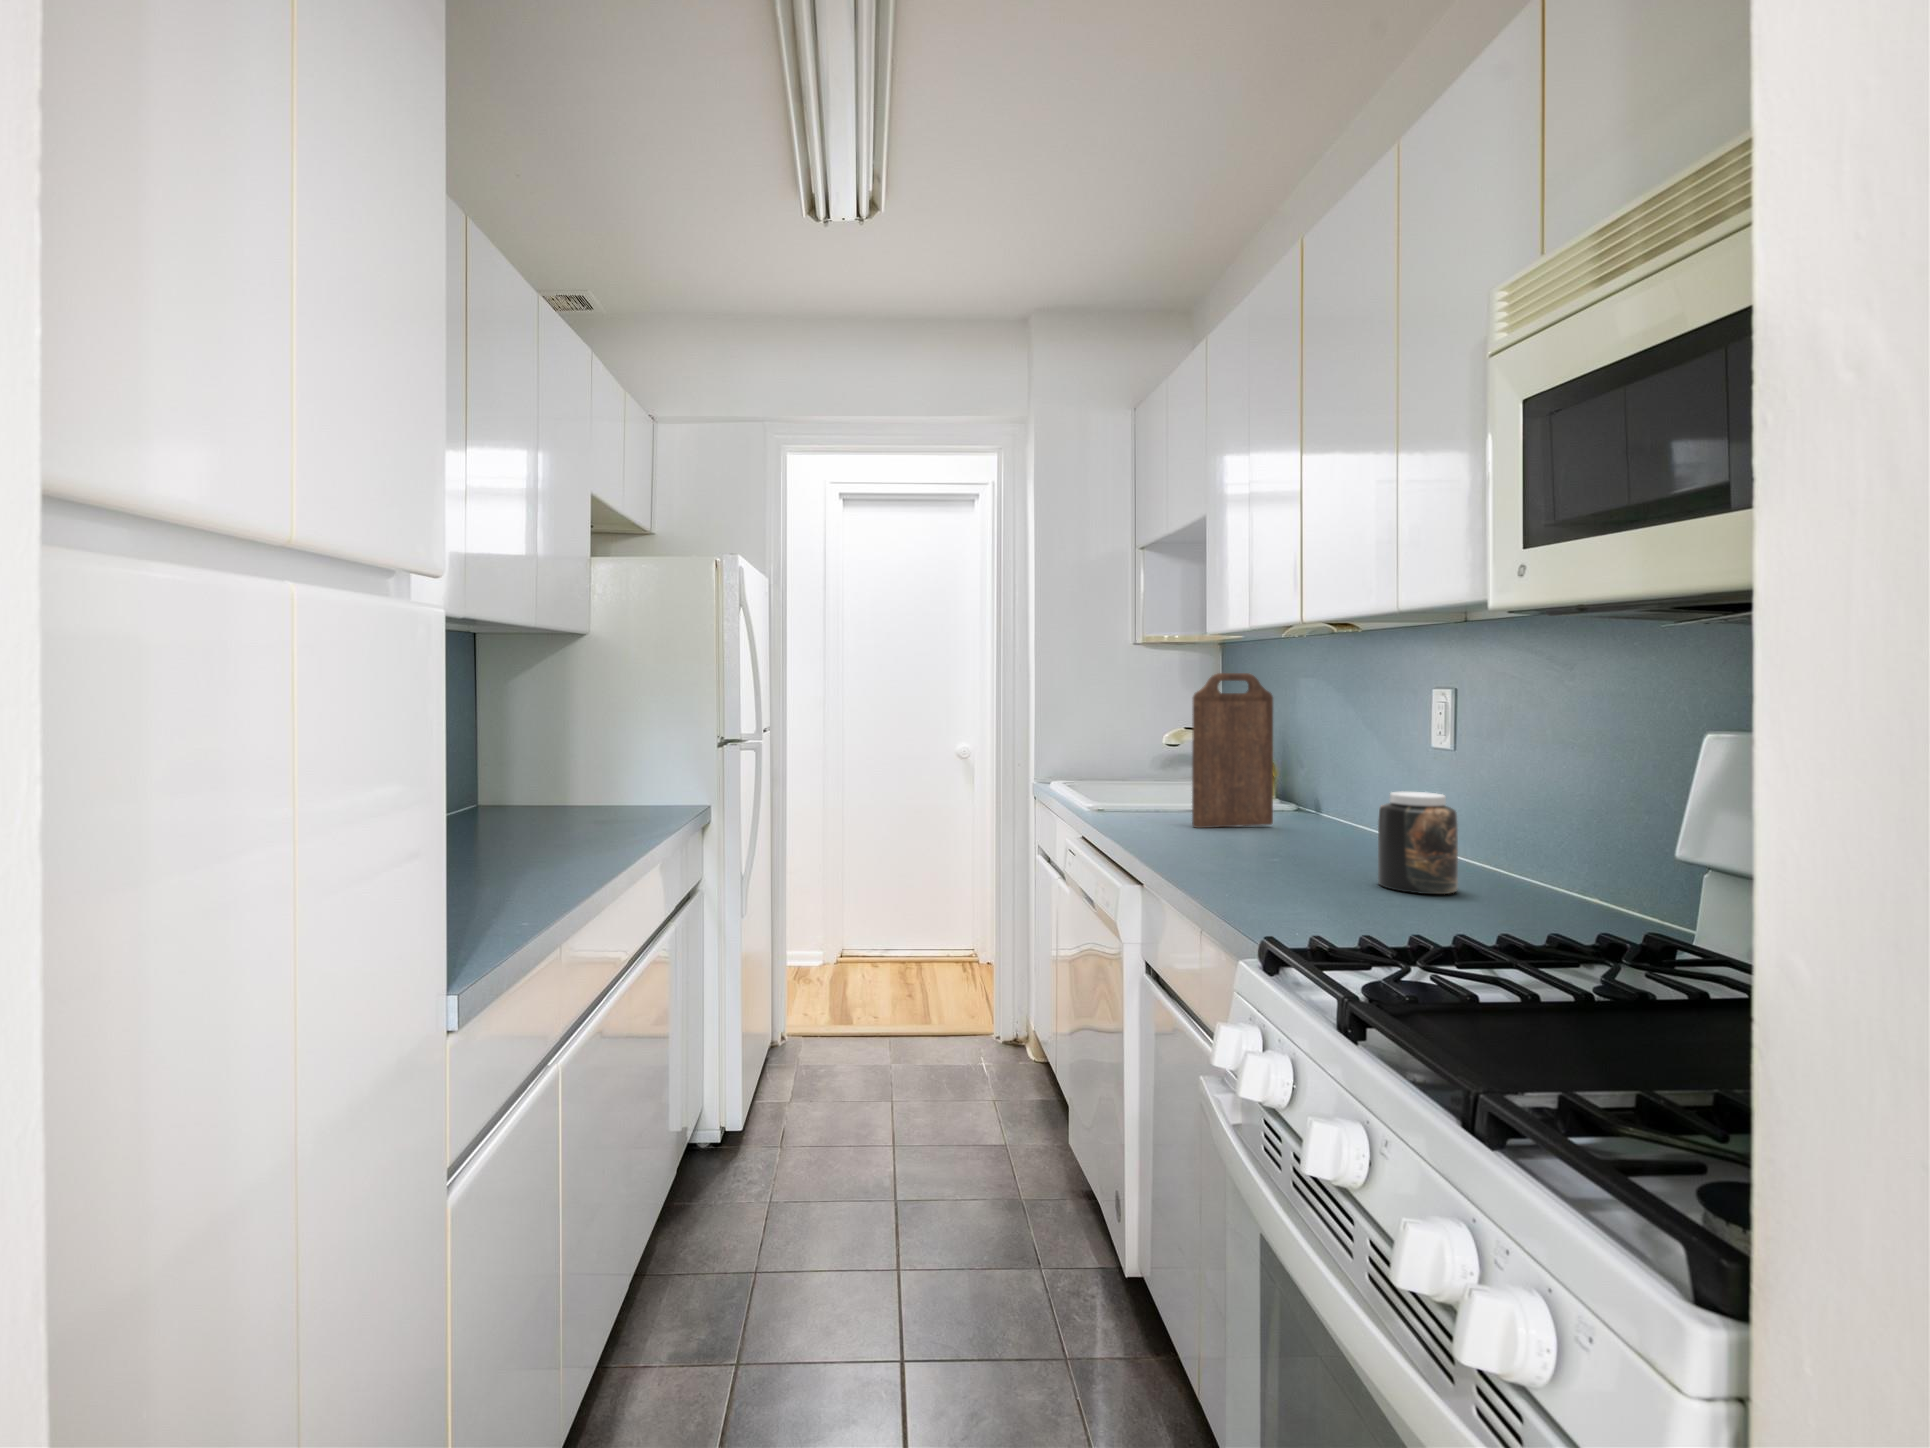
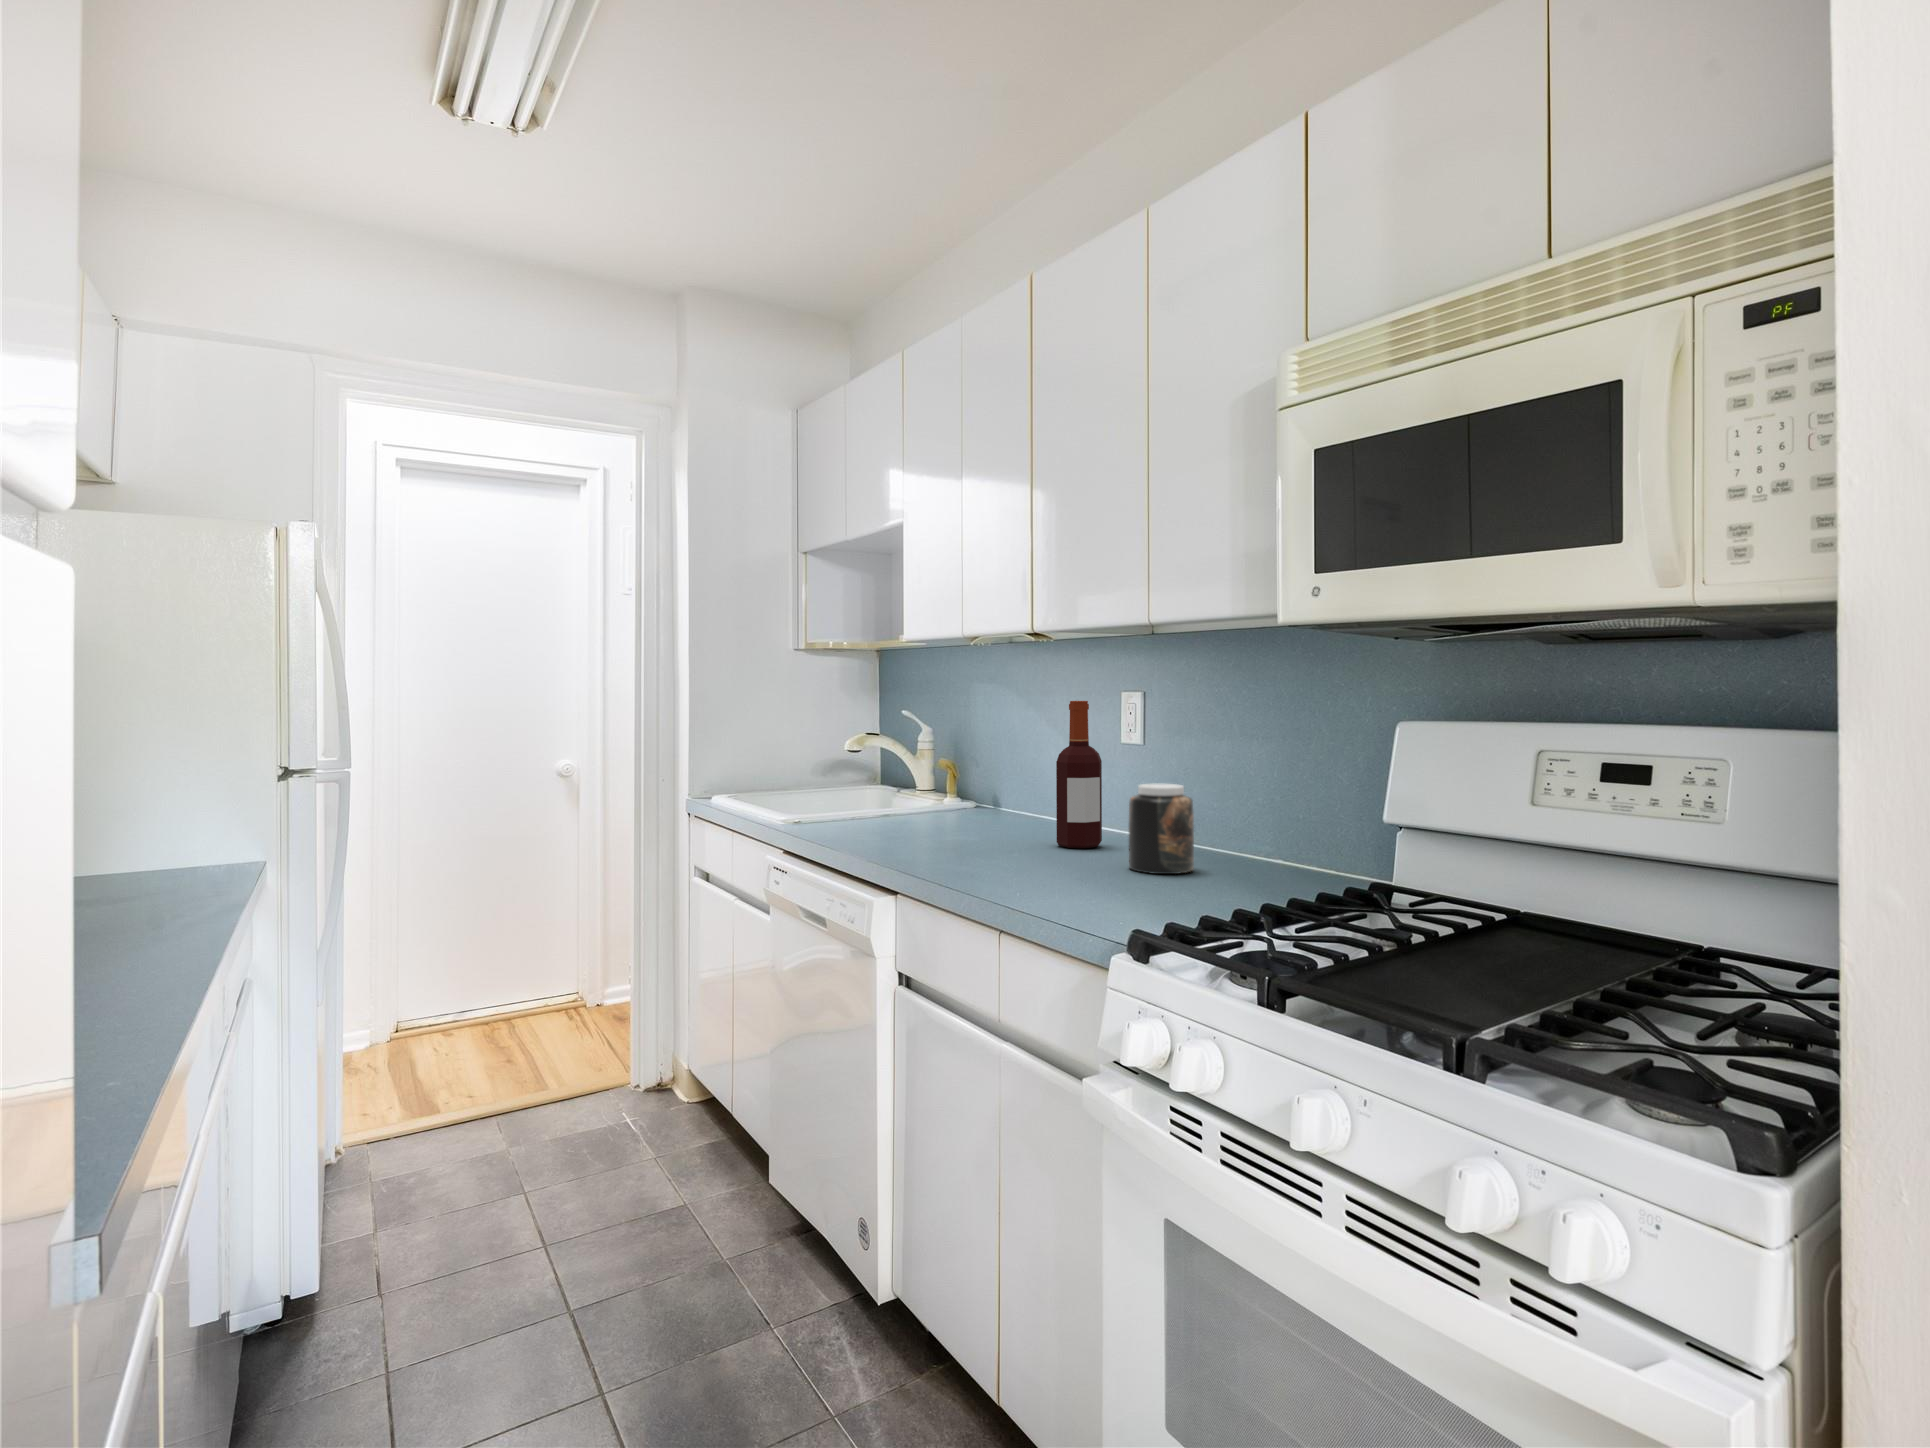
cutting board: present [1192,673,1273,828] -> none [911,677,980,832]
bottle: none [1328,699,1383,858] -> present [1056,701,1102,848]

